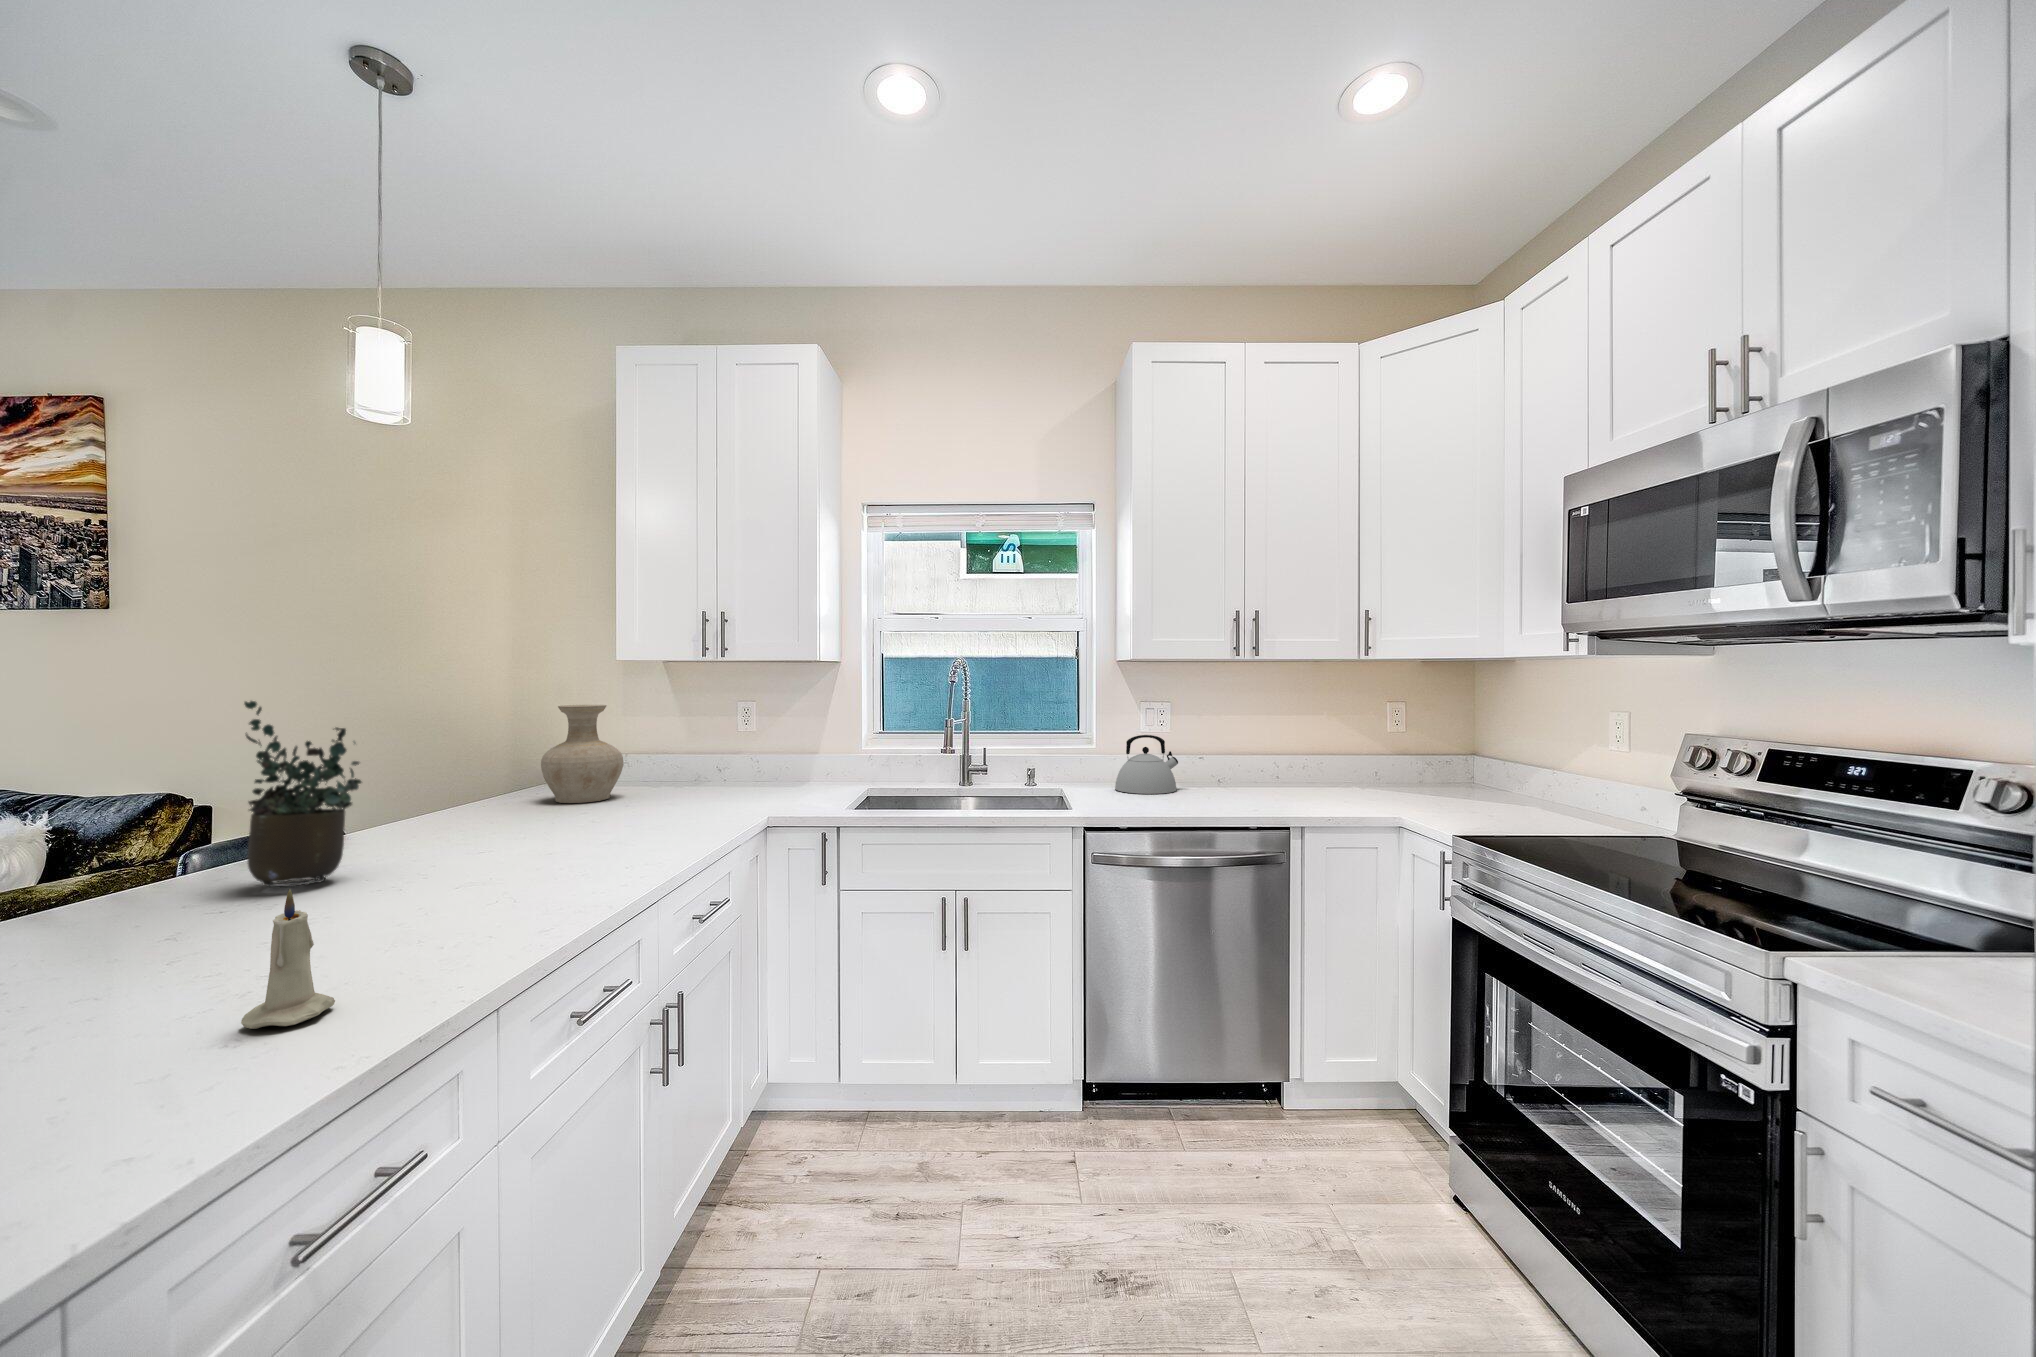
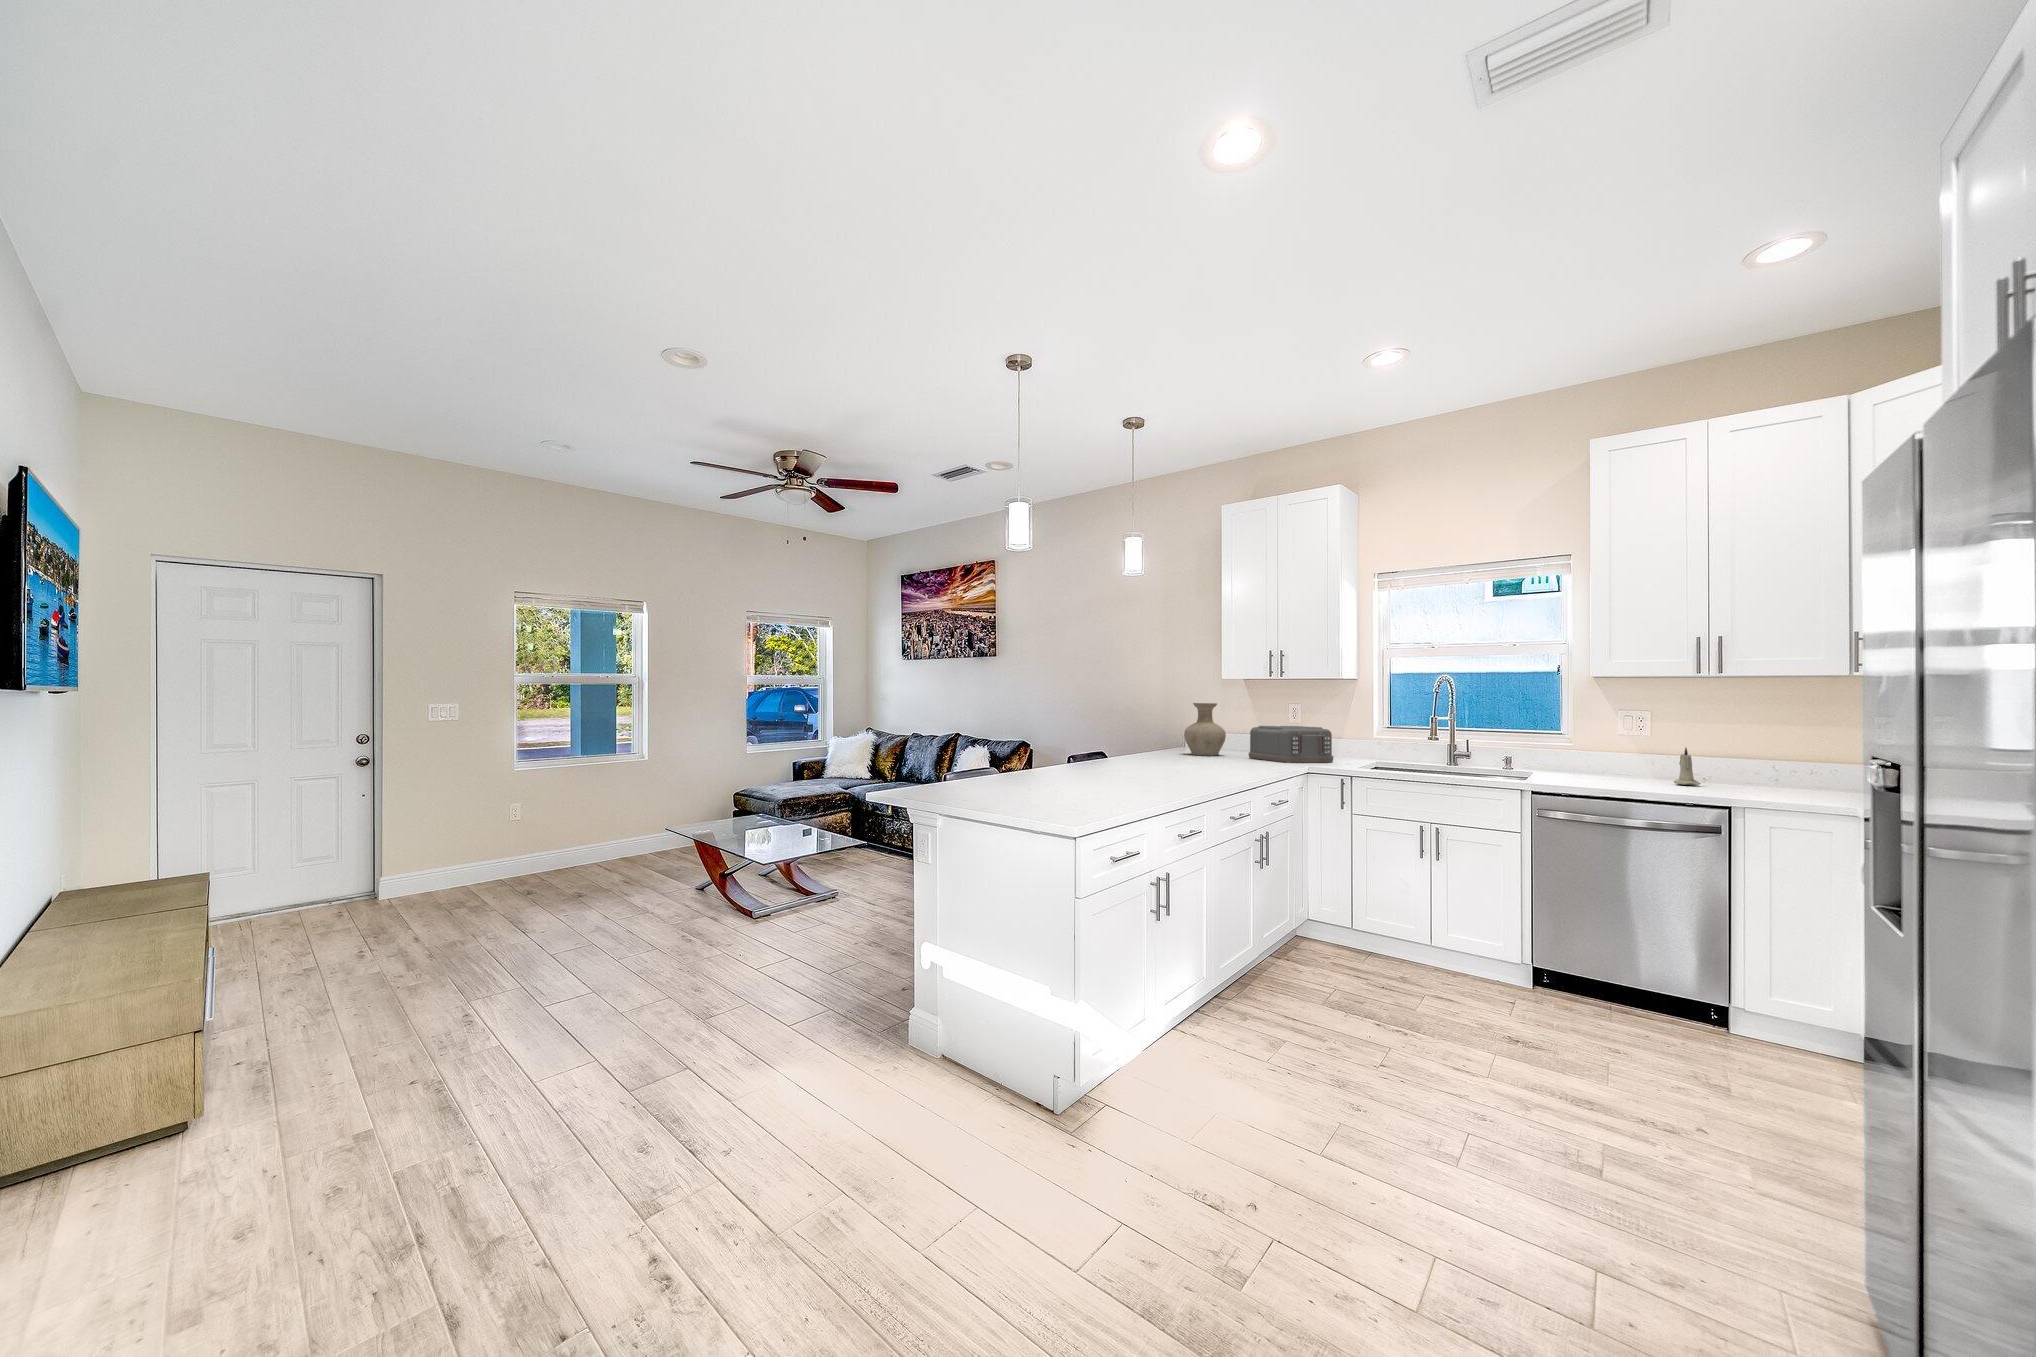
potted plant: present [244,701,361,887] -> none [1095,690,1134,764]
kettle: present [1115,735,1178,794] -> none [1577,734,1639,778]
toaster: none [663,739,807,811] -> present [1249,726,1333,763]
candle: present [241,889,335,1029] -> present [1674,748,1701,785]

